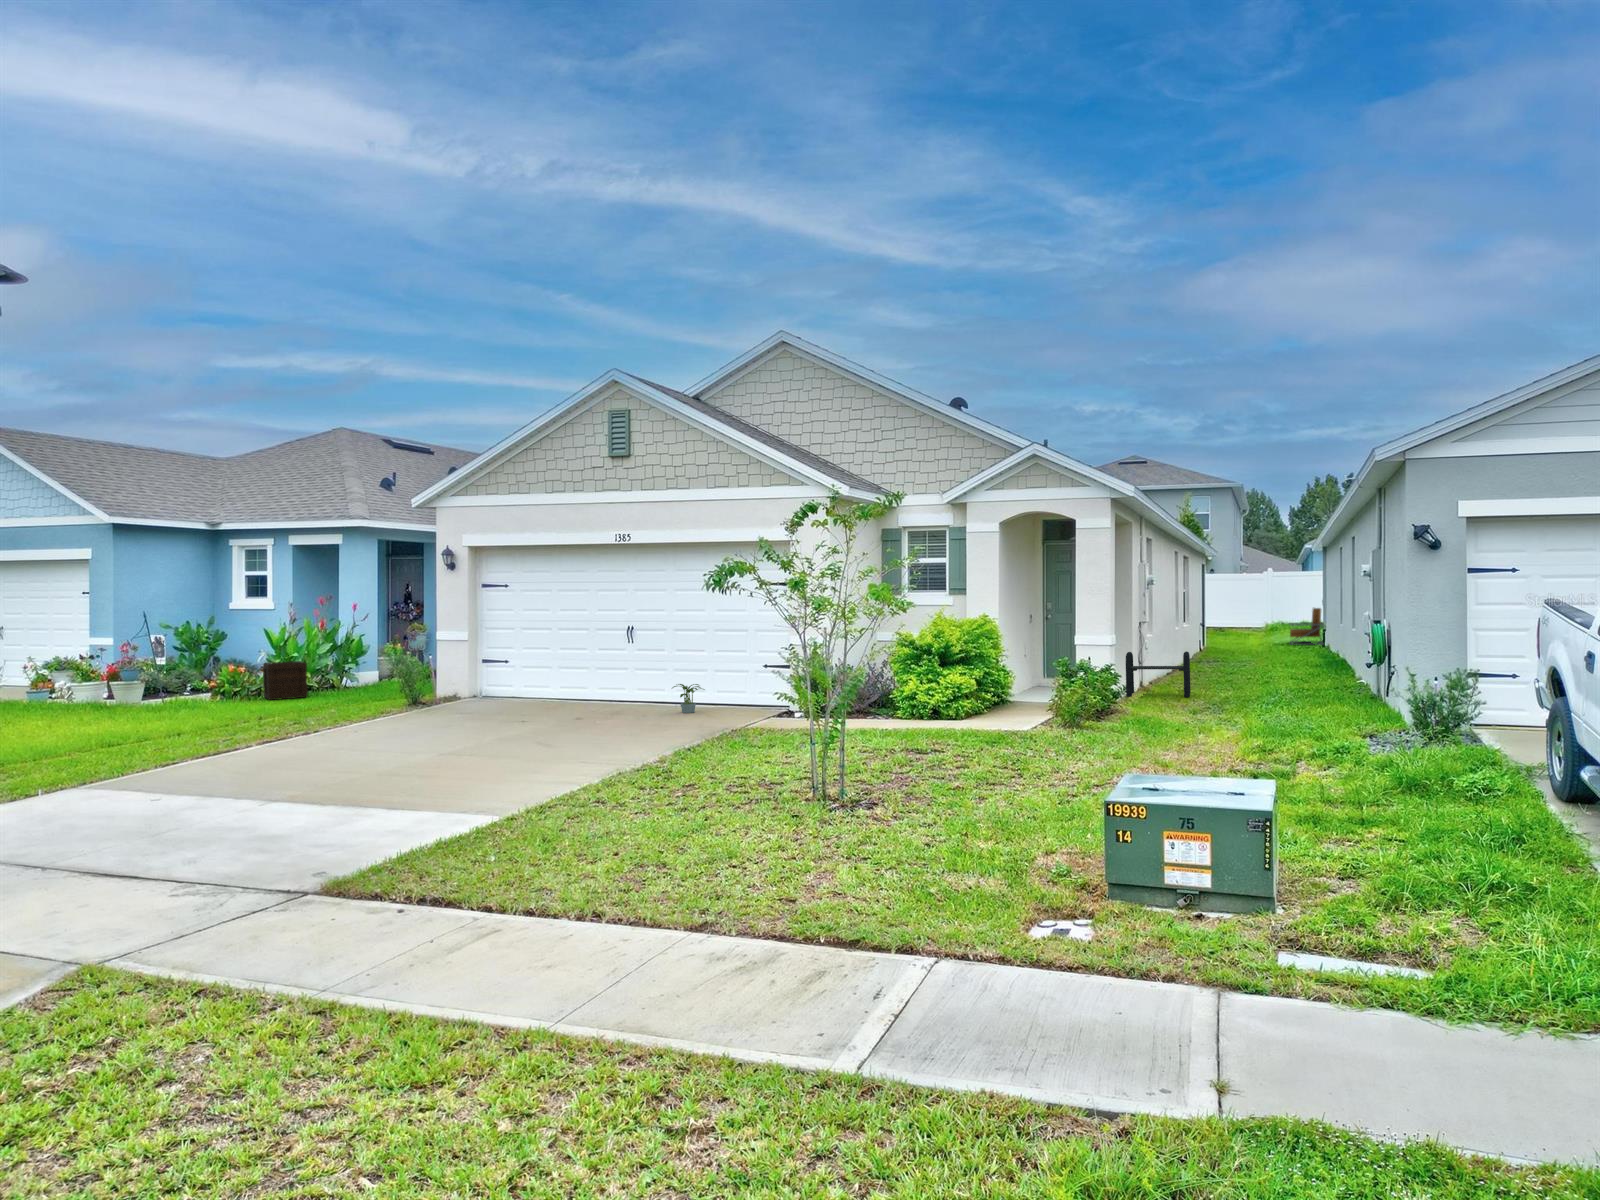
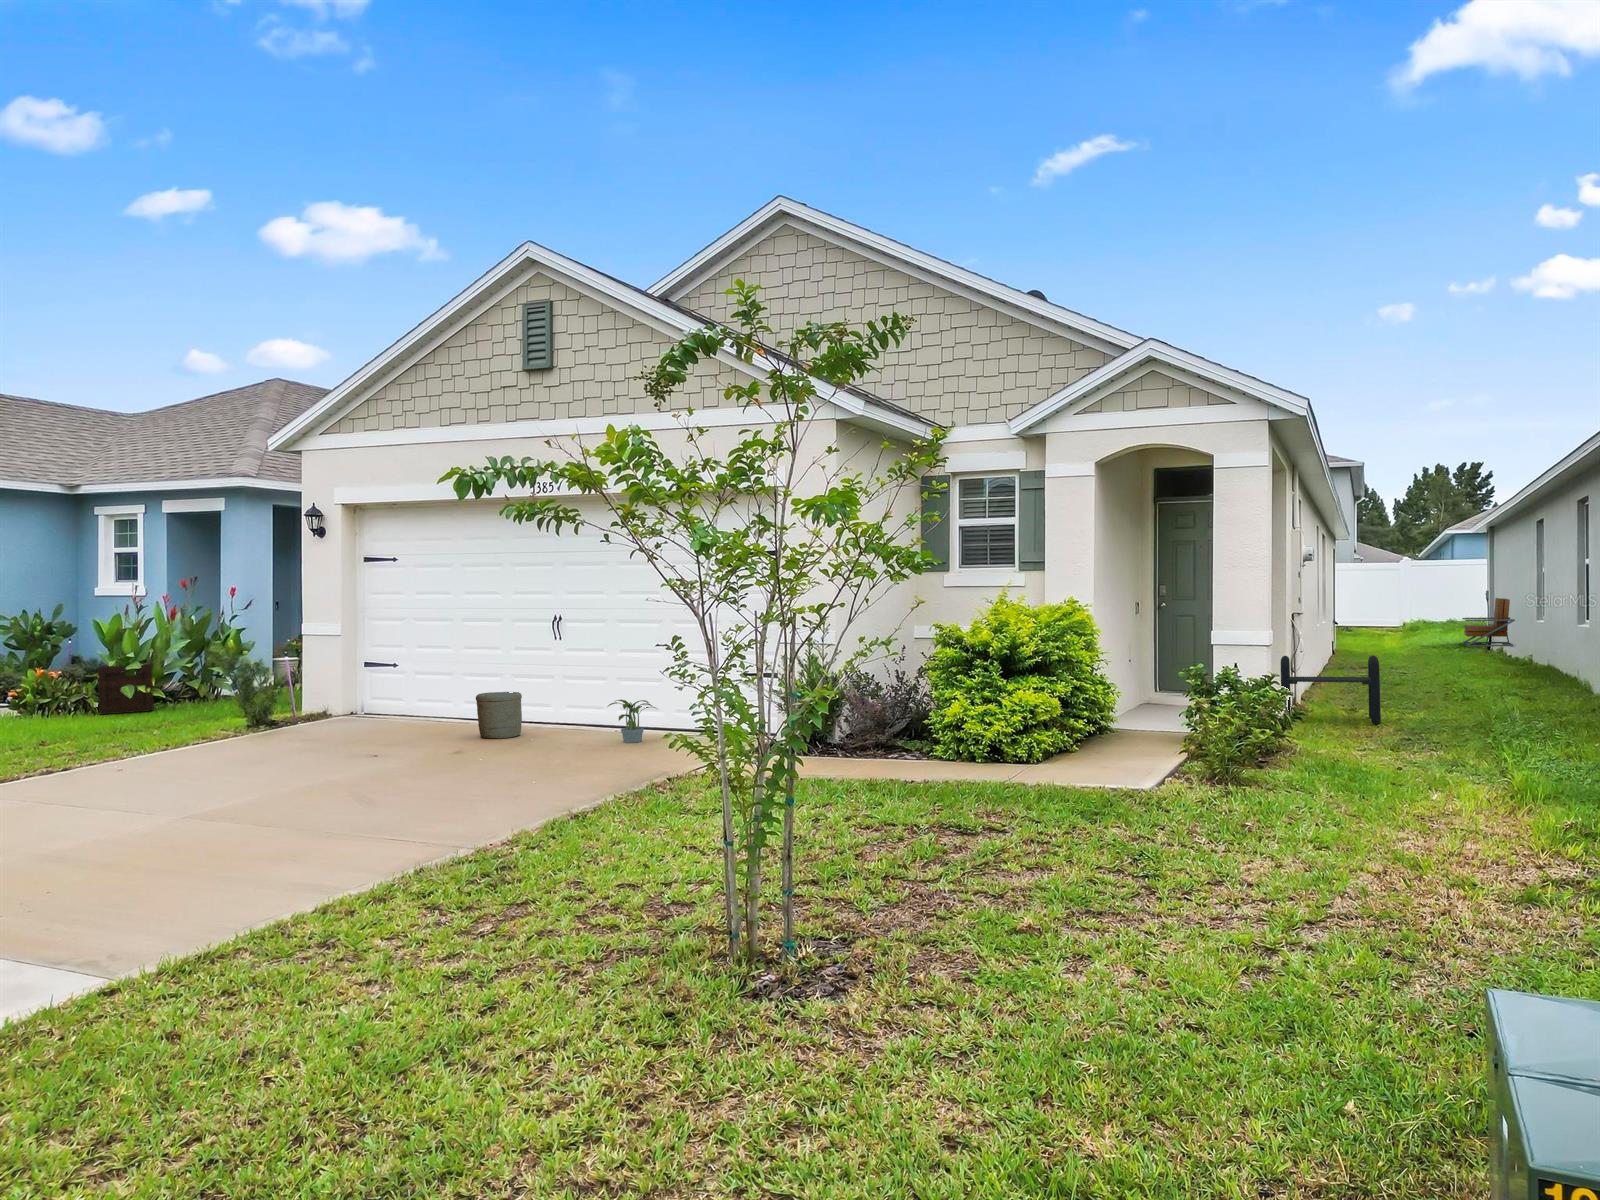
woven basket: none [575,680,607,712] -> present [476,692,522,739]

